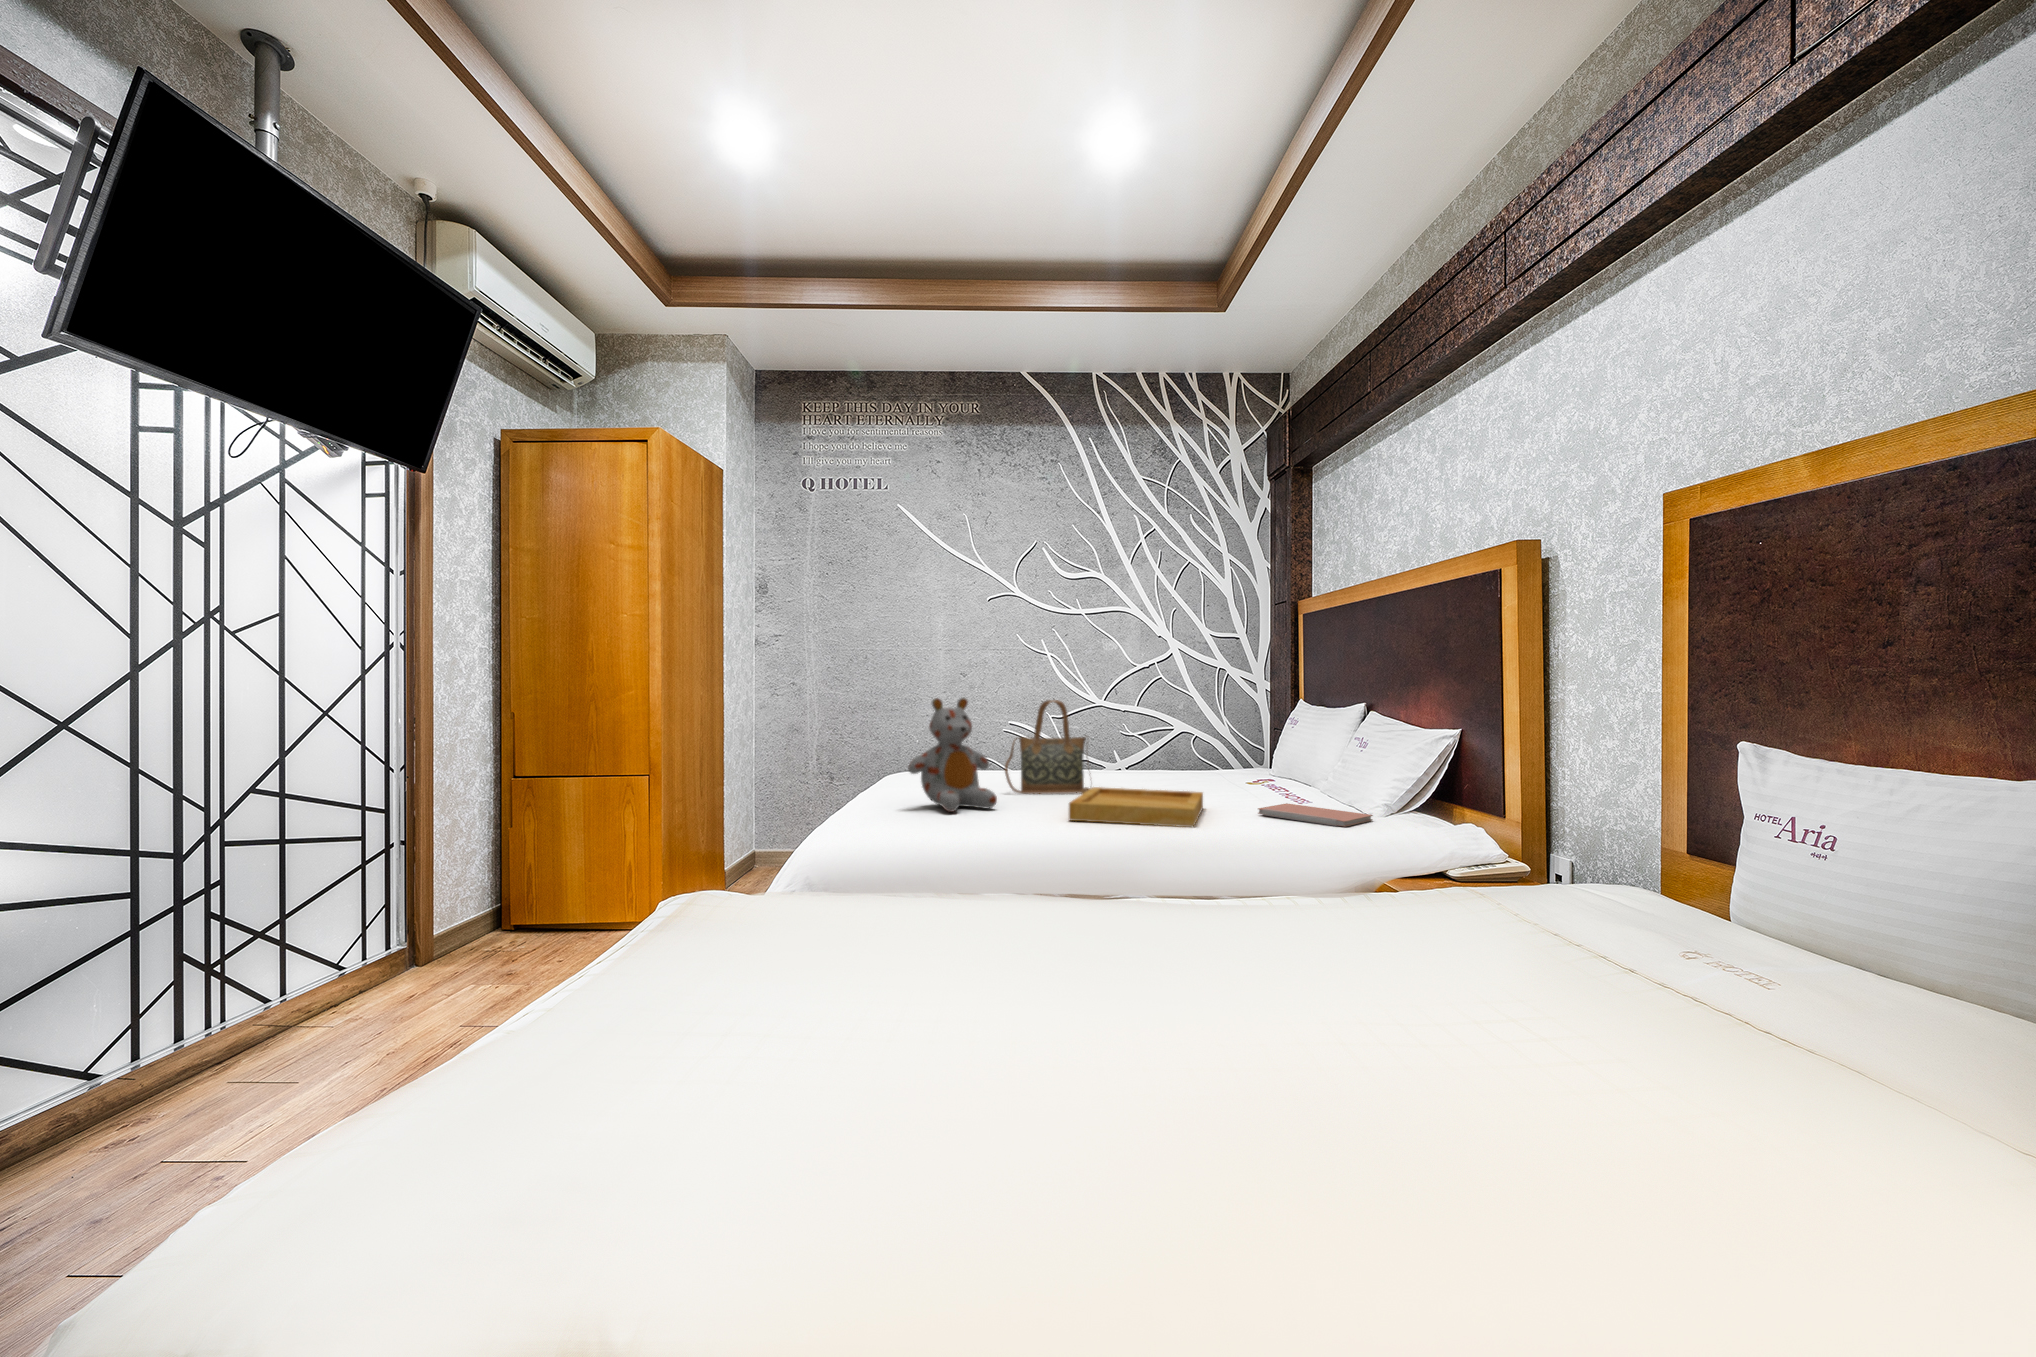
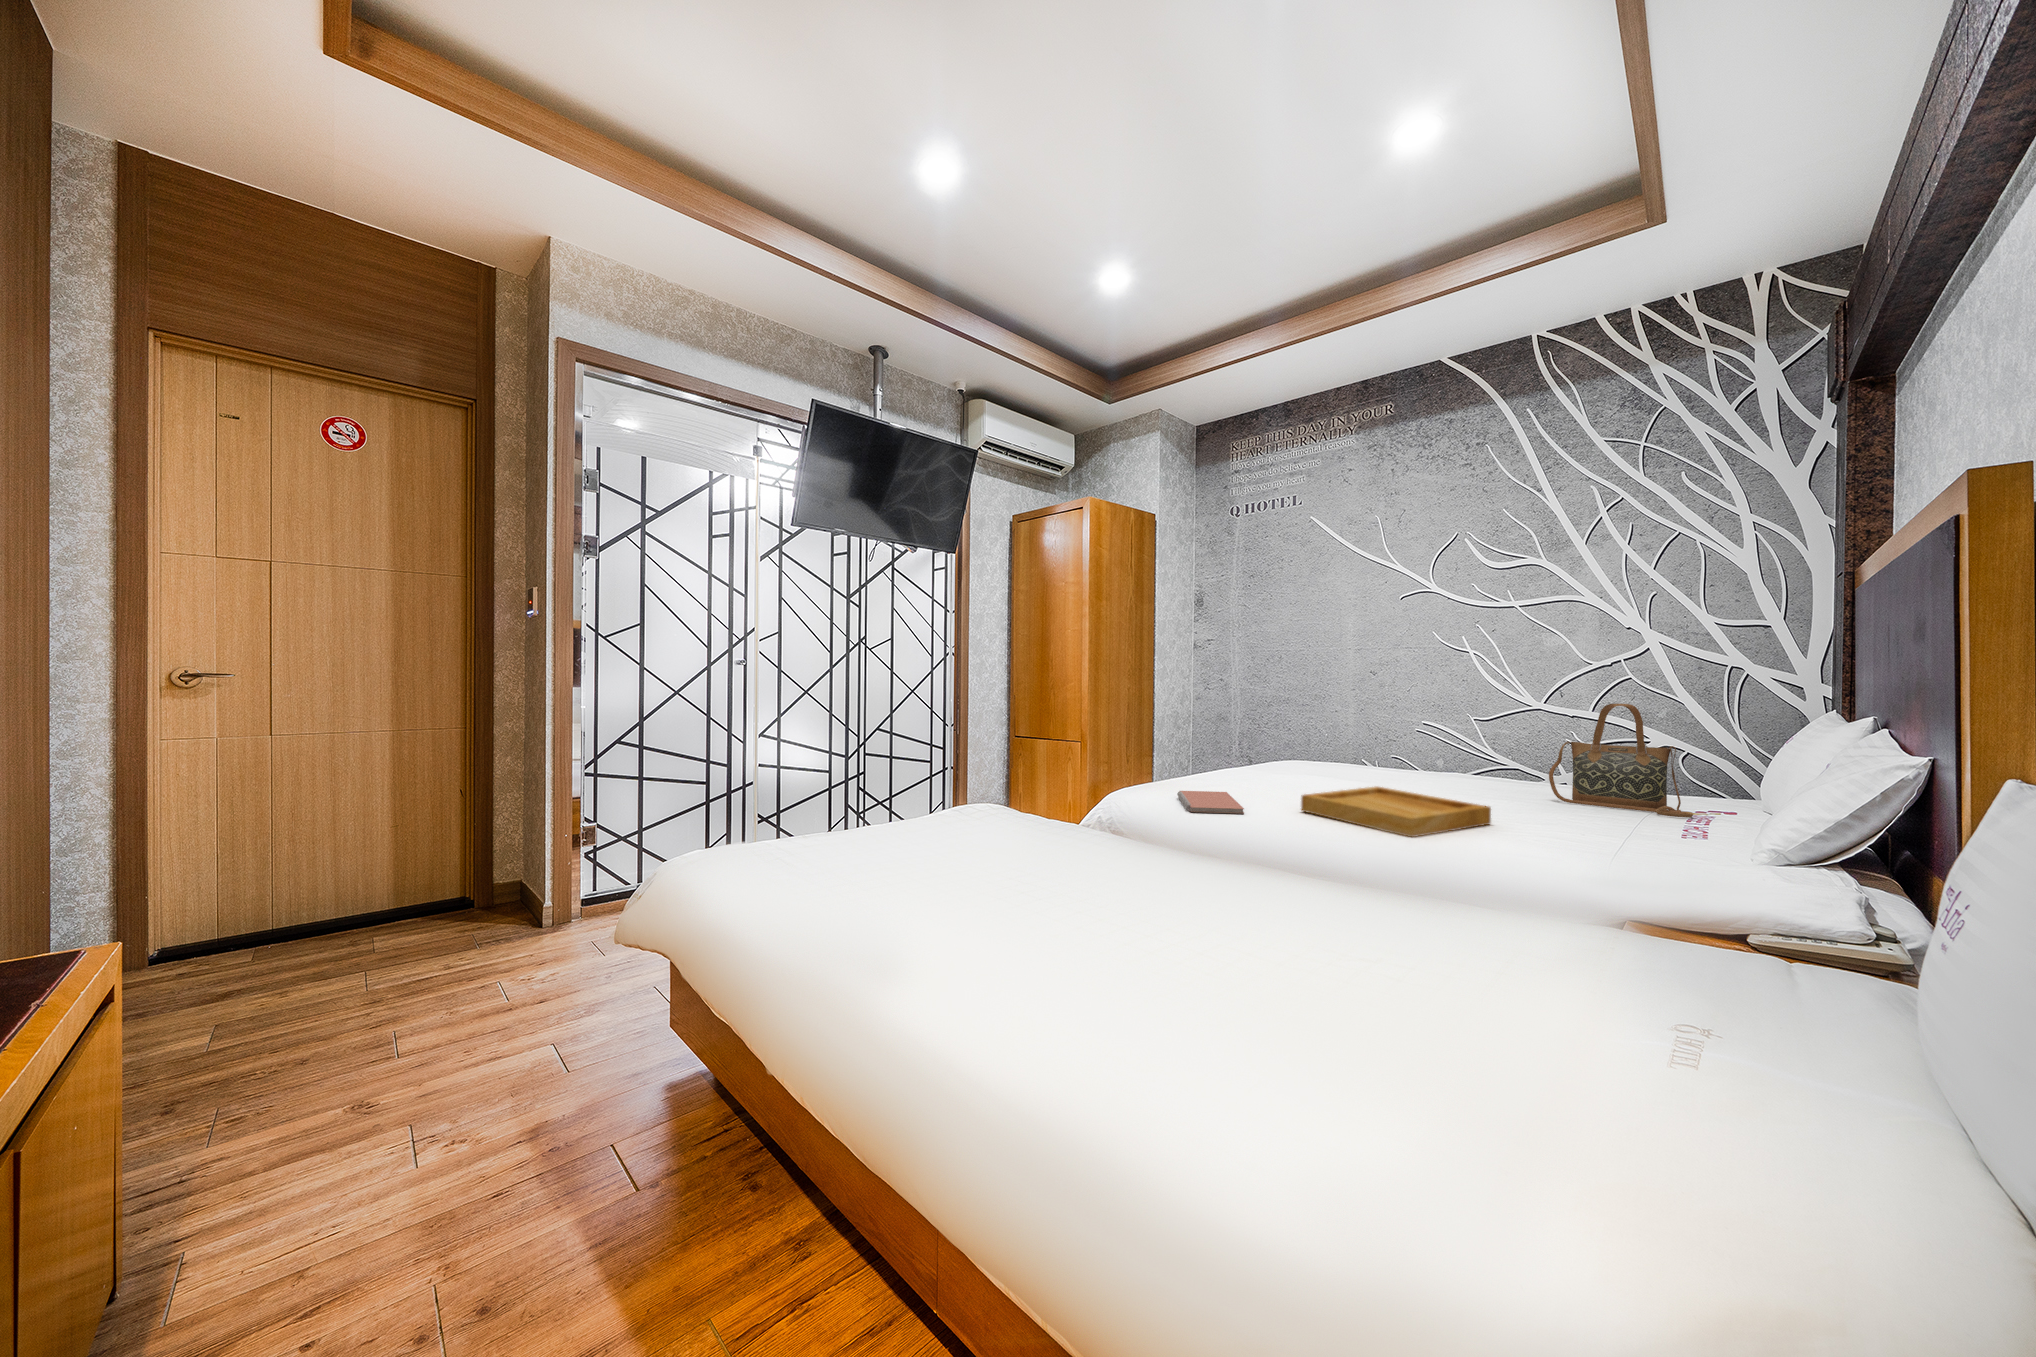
stuffed bear: present [908,697,997,812] -> none [1203,693,1283,792]
handbag: present [1005,700,1090,794] -> present [1549,704,1693,818]
notebook: present [1258,803,1373,827] -> present [1177,791,1244,814]

